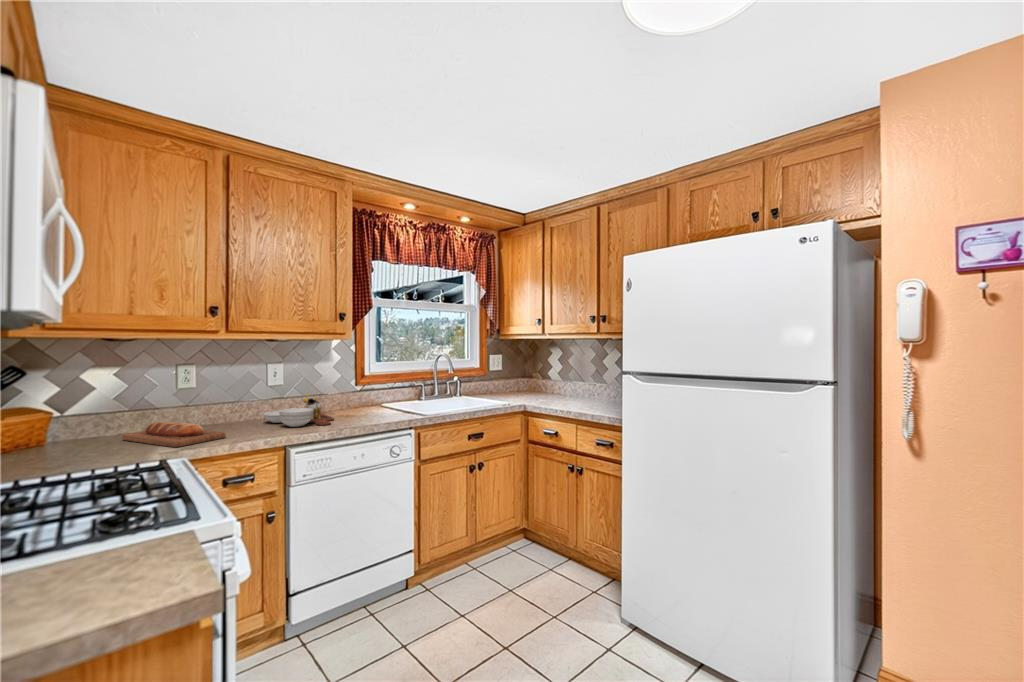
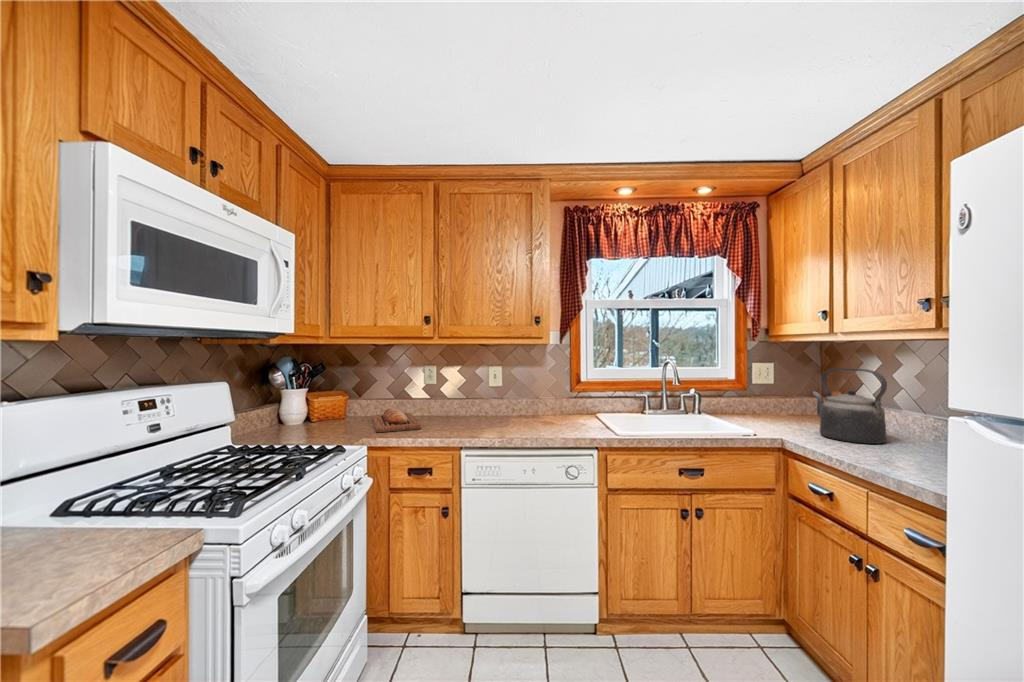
kettle: none [534,355,573,402] -> present [813,368,887,444]
cutting board: present [263,394,334,427] -> none [470,395,528,429]

